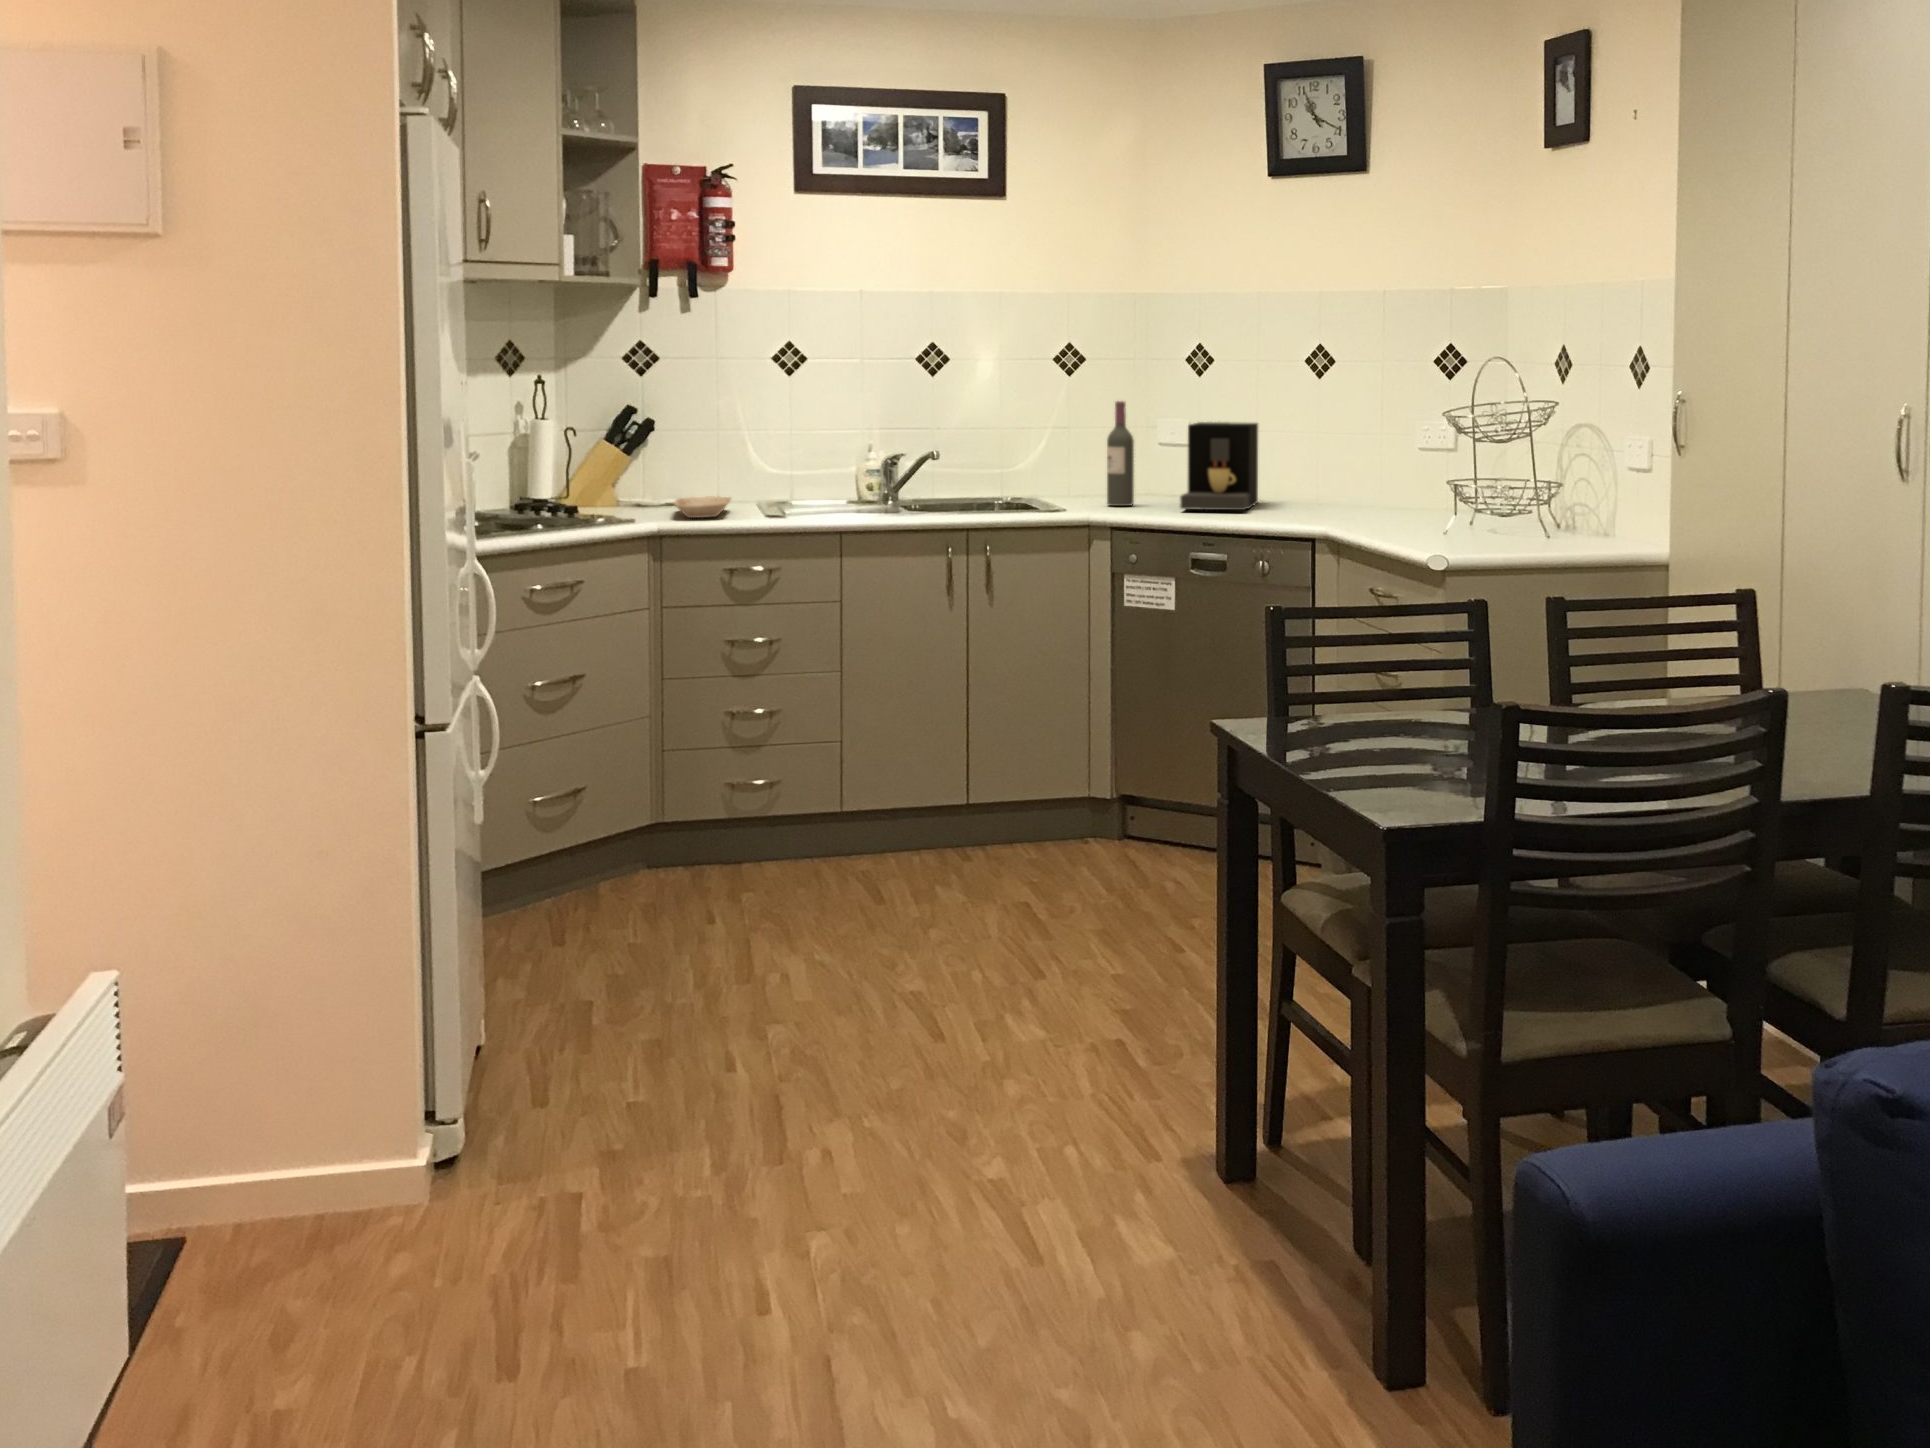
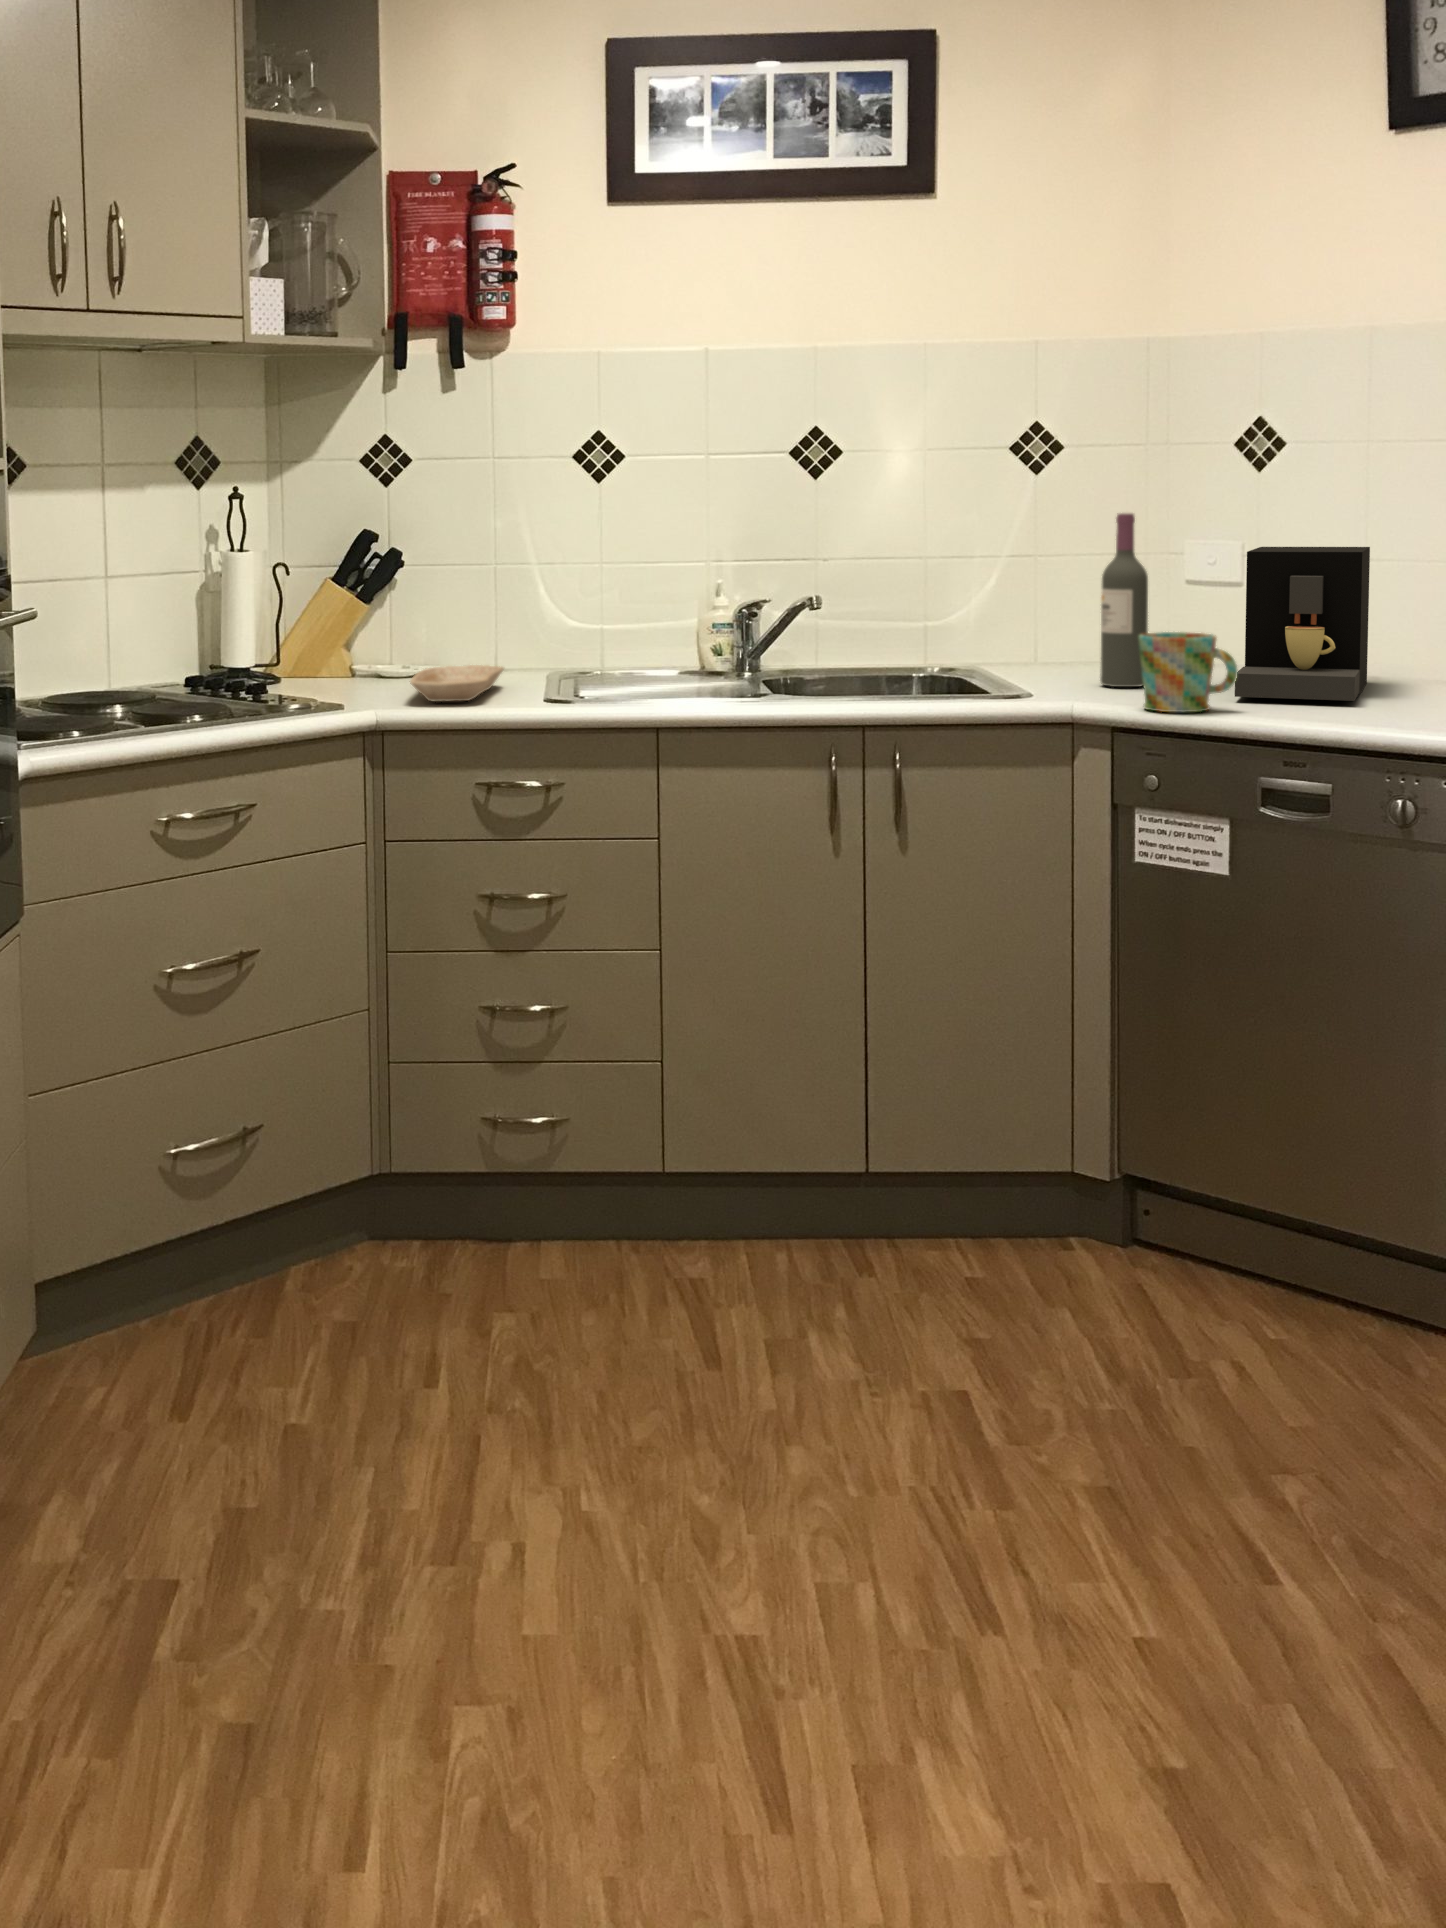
mug: none [1126,471,1180,517] -> present [1139,632,1238,712]

